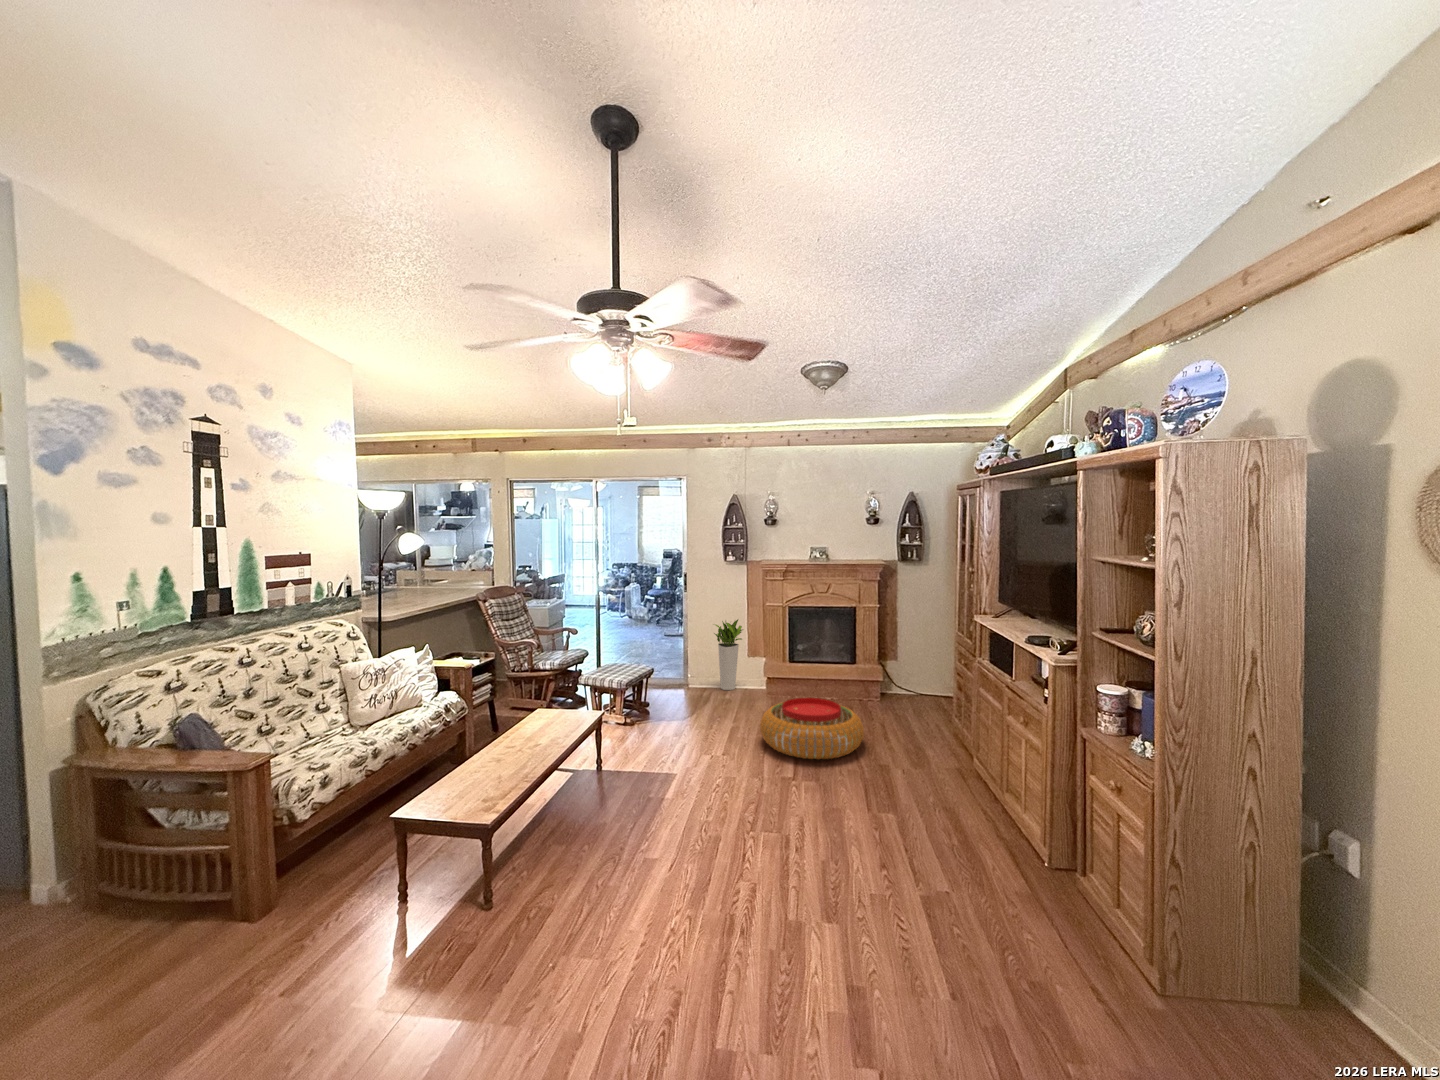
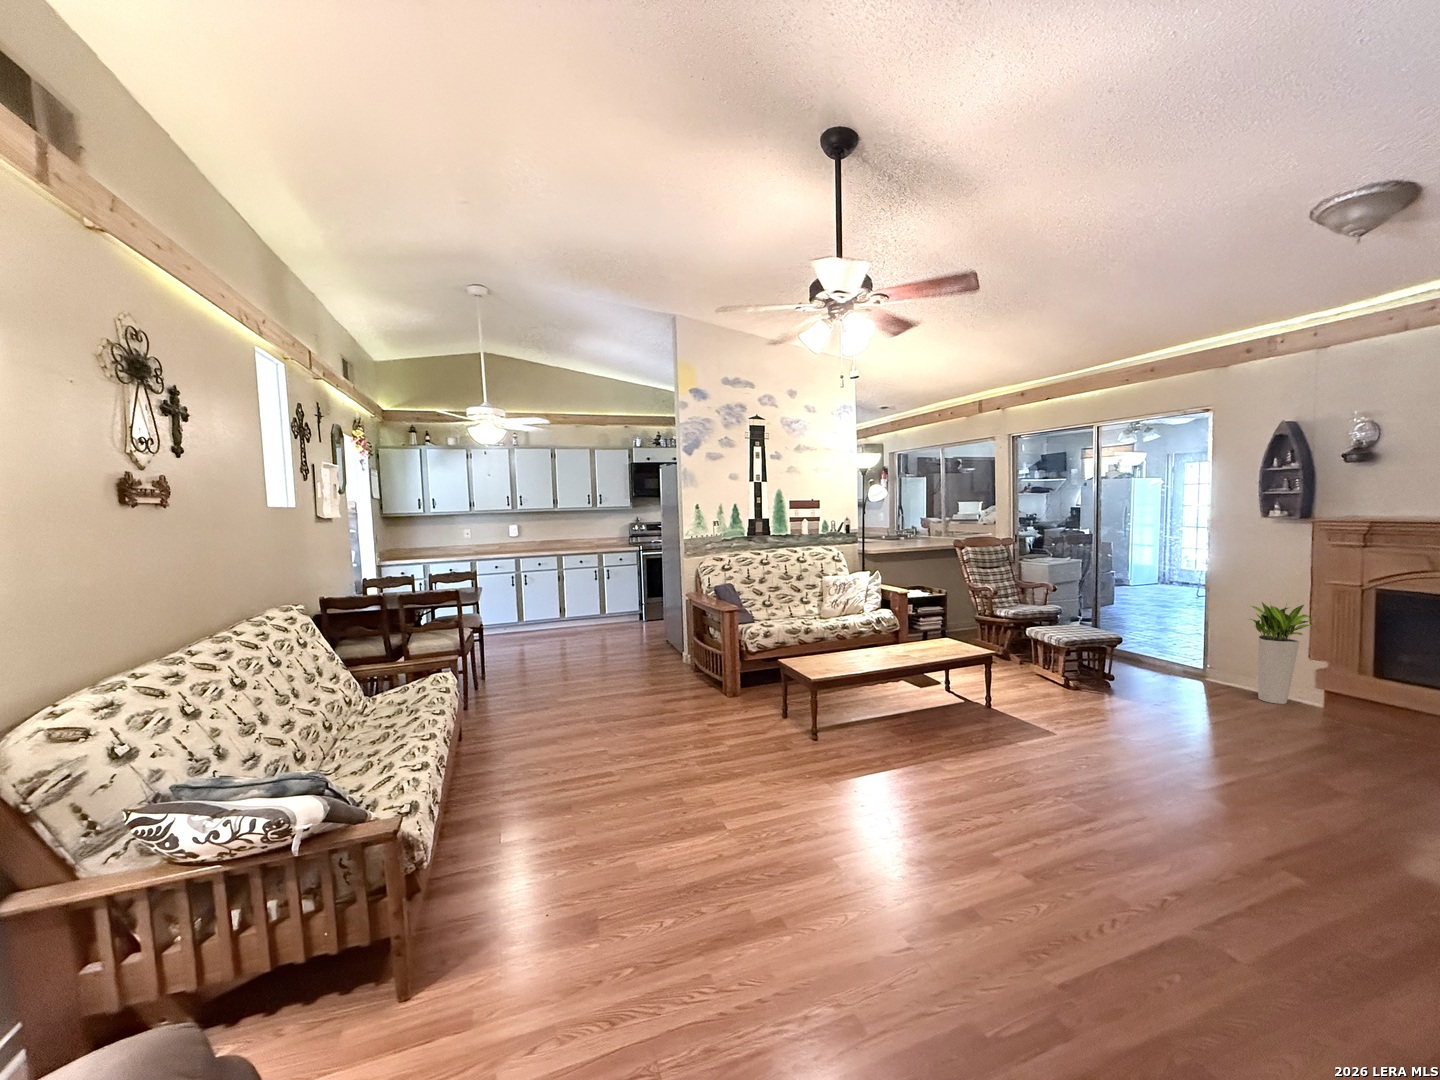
pouf: present [760,698,864,759] -> none [1191,713,1410,816]

